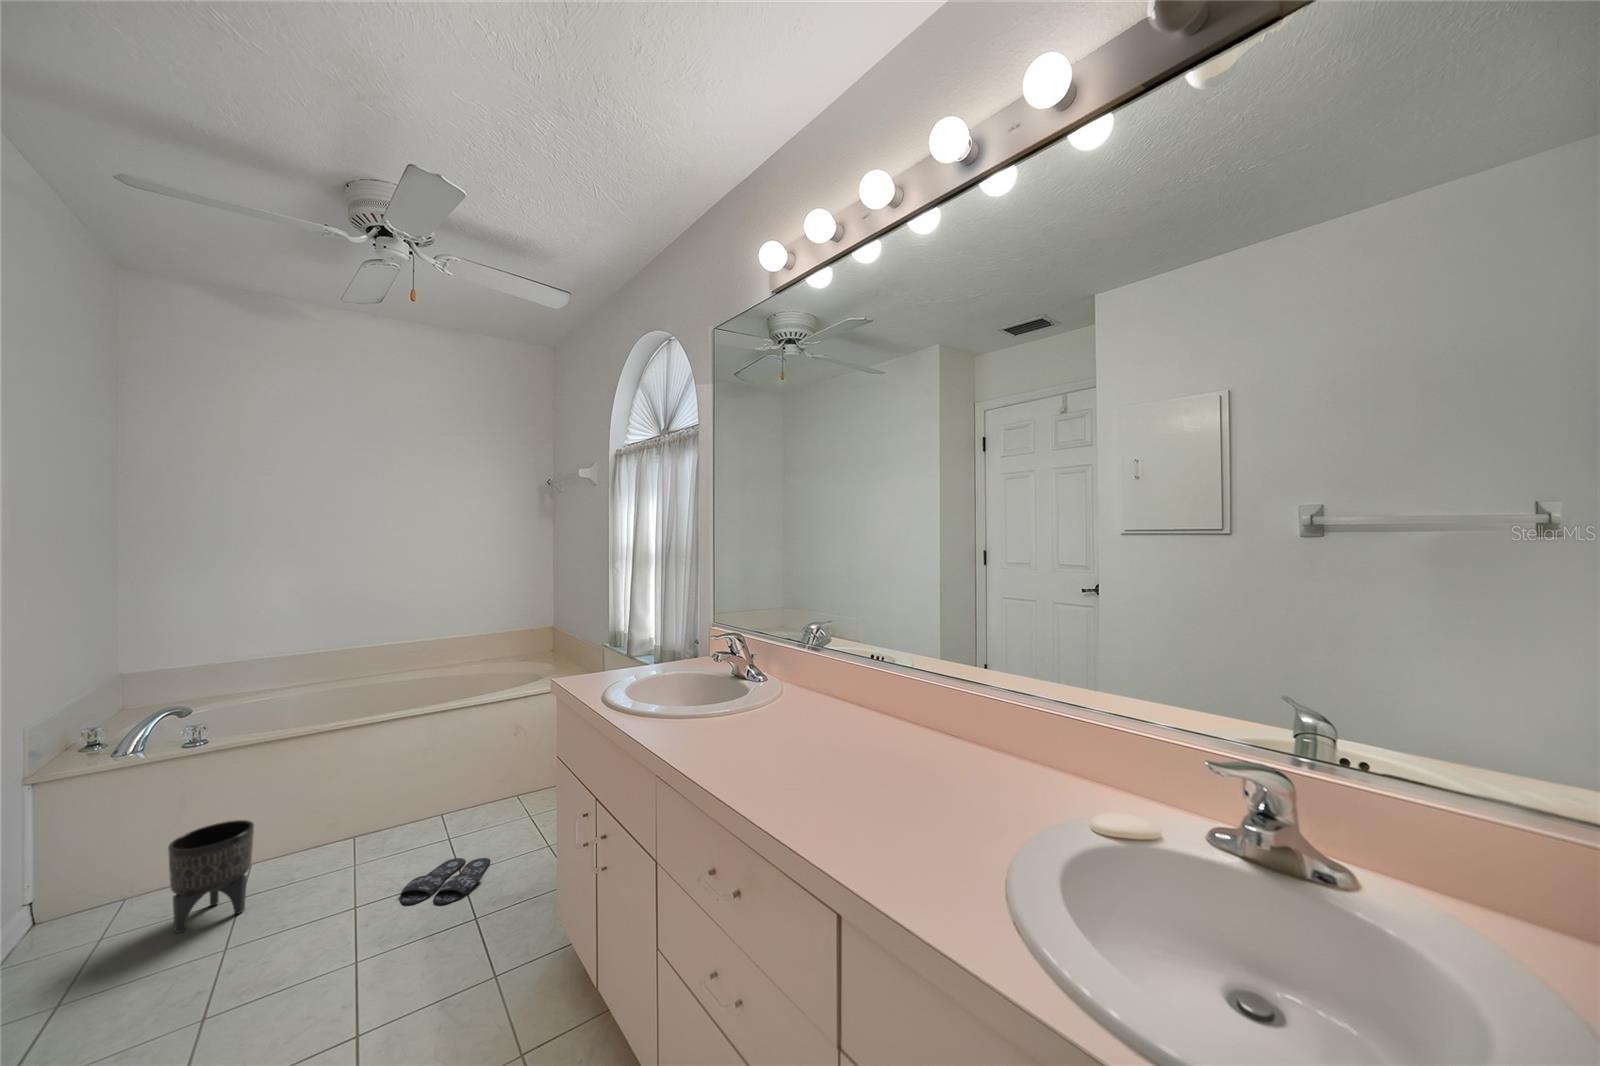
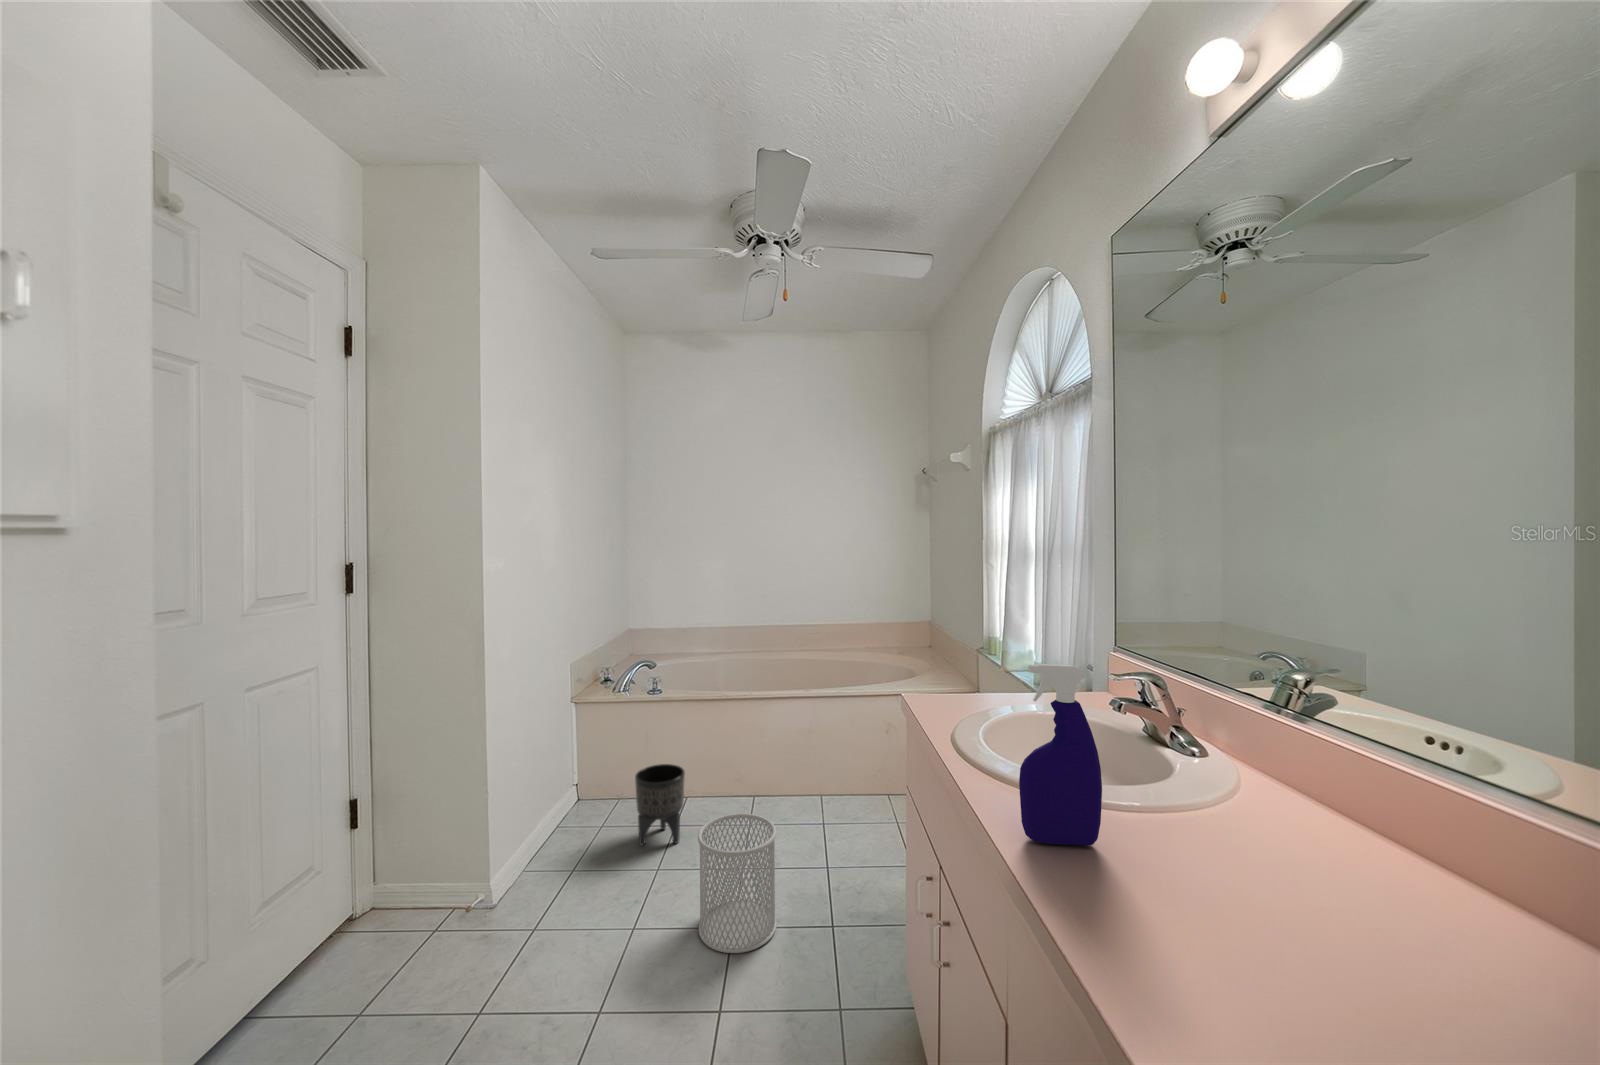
spray bottle: none [656,619,708,742] -> present [1019,664,1102,845]
wastebasket: none [293,837,402,995] -> present [698,813,777,953]
slippers: present [400,858,490,906] -> none [781,850,858,899]

